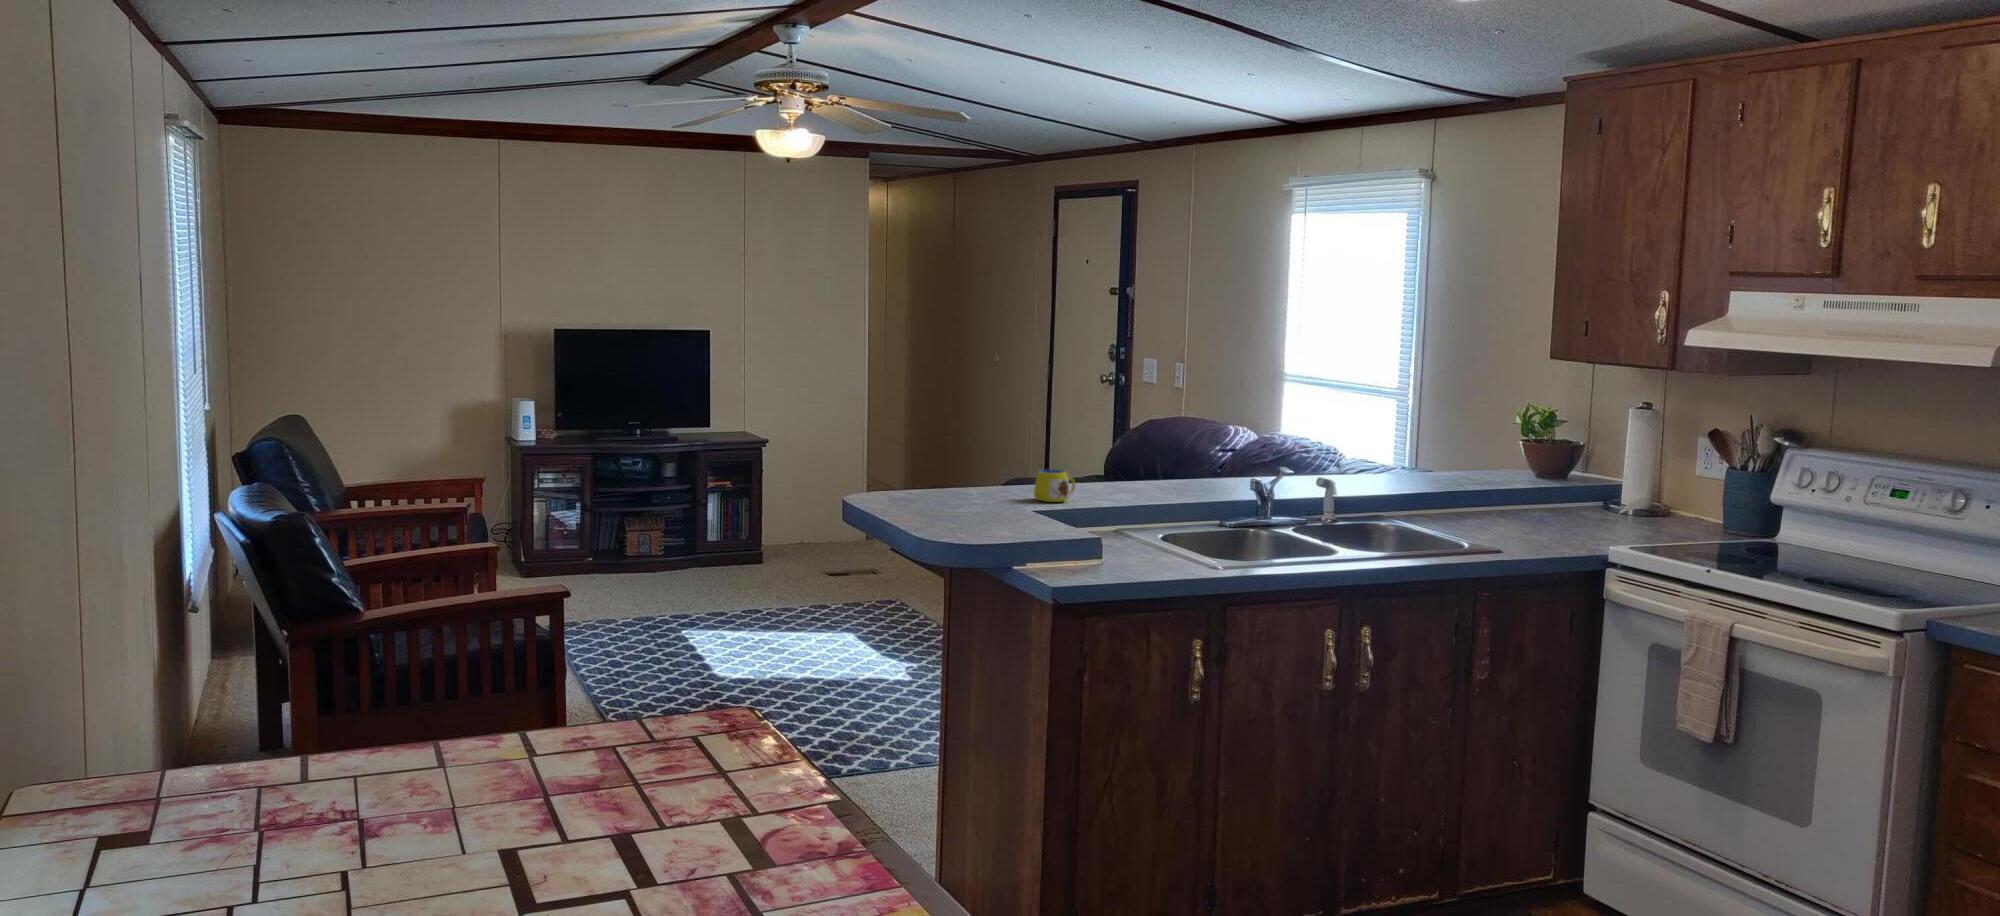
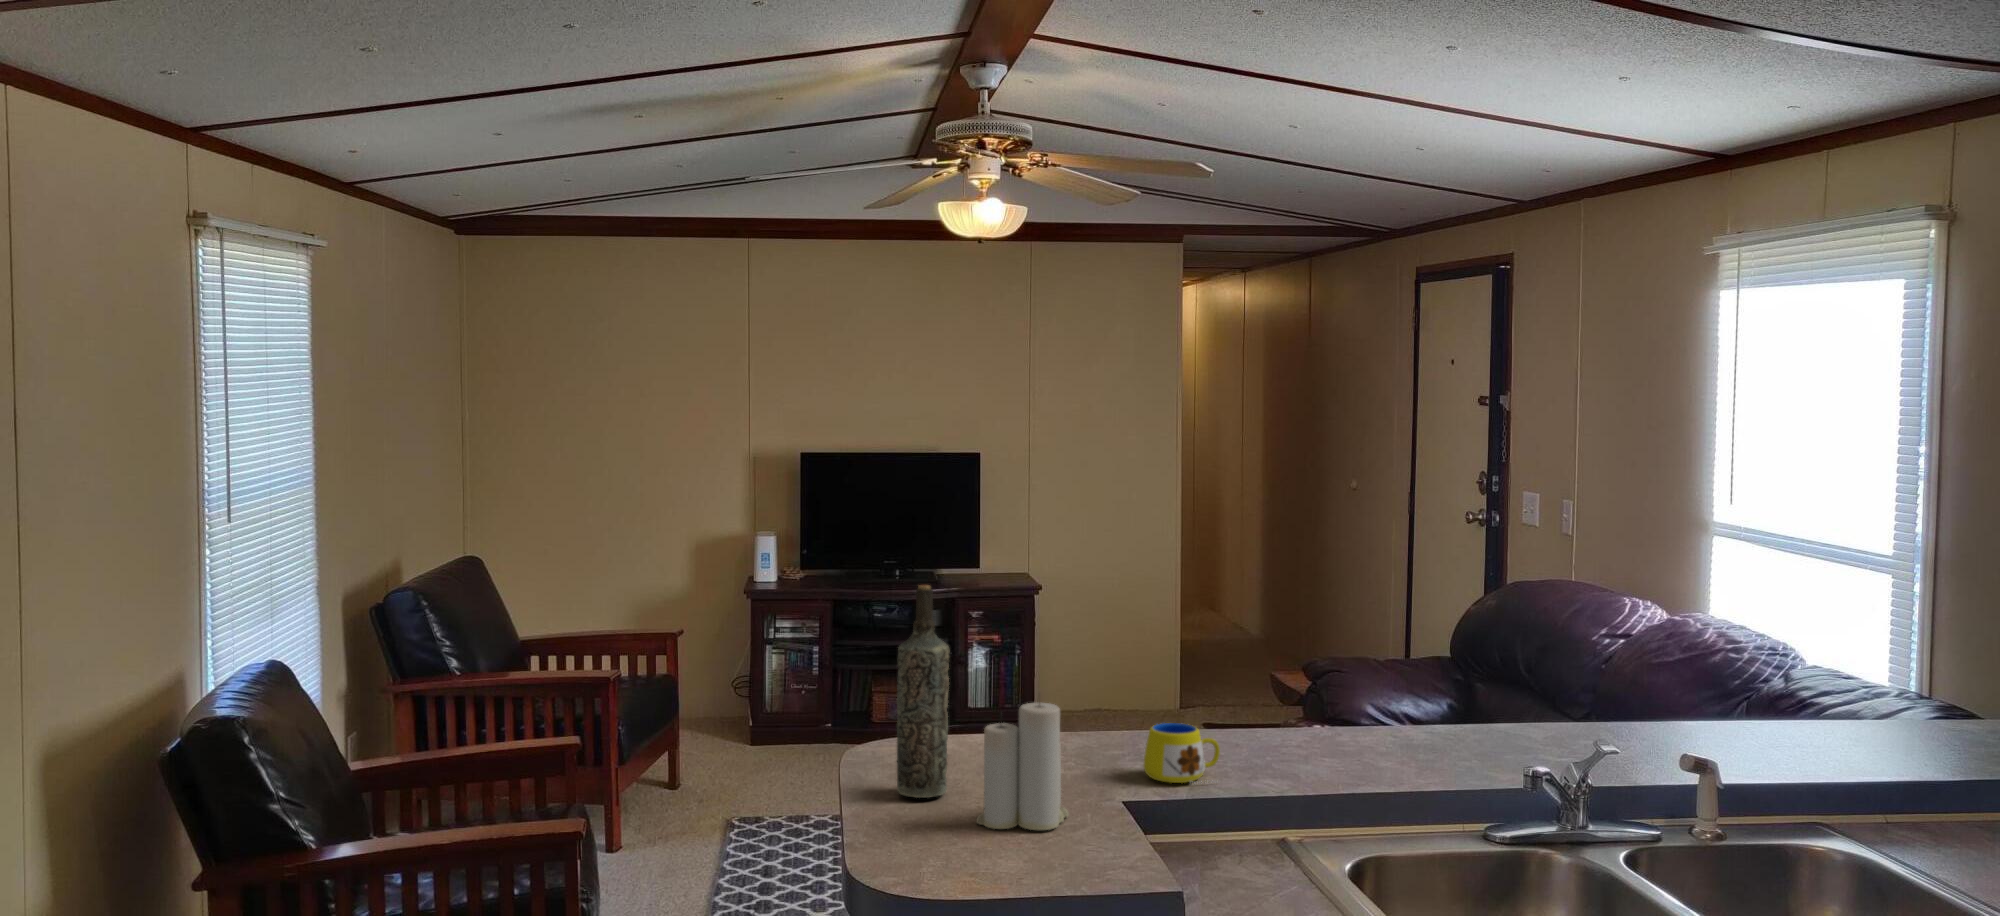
bottle: none [906,385,937,510] -> present [897,585,949,798]
candle: none [967,442,1016,520] -> present [976,702,1069,830]

